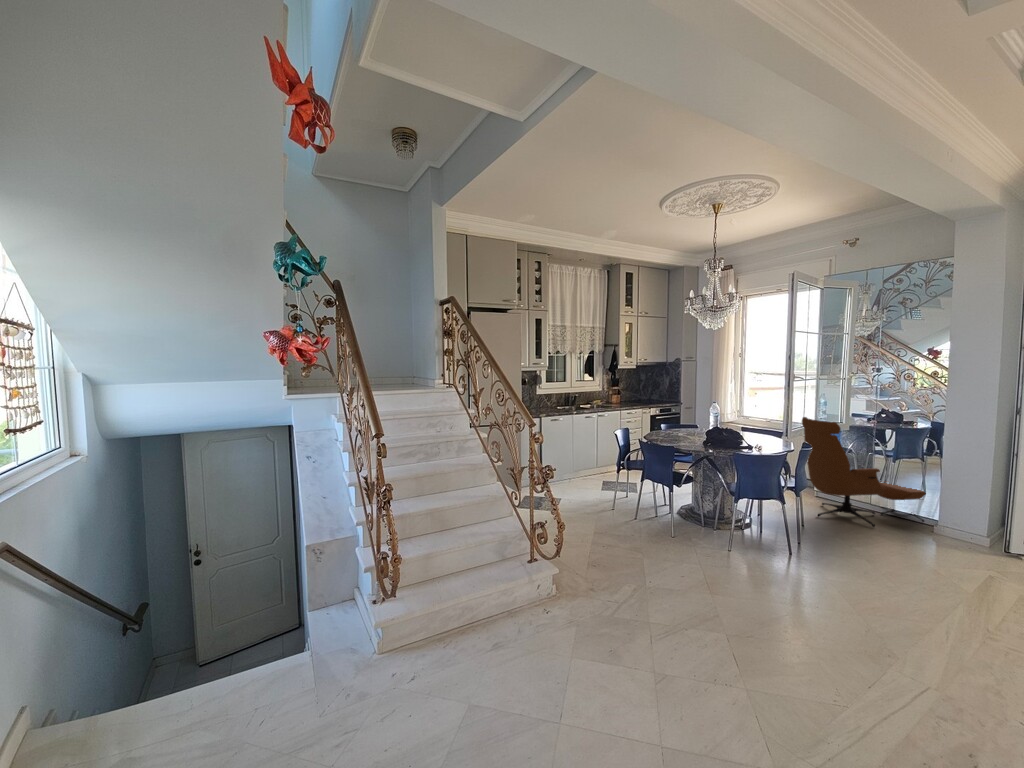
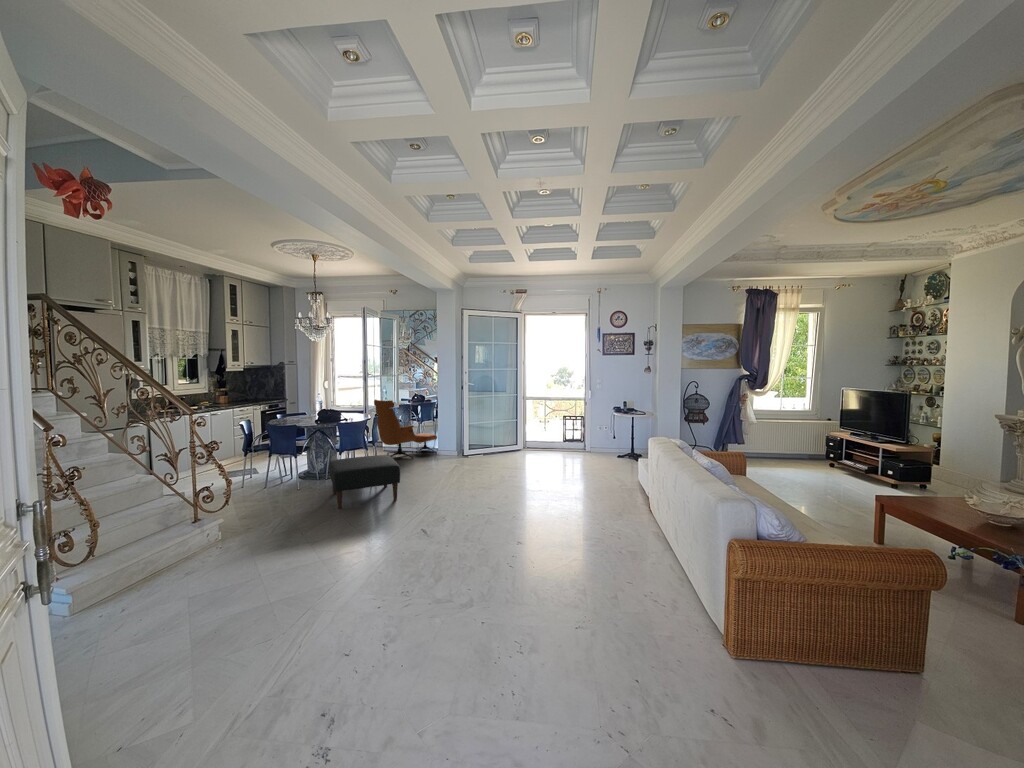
ottoman: none [717,511,851,626] -> present [329,455,400,509]

